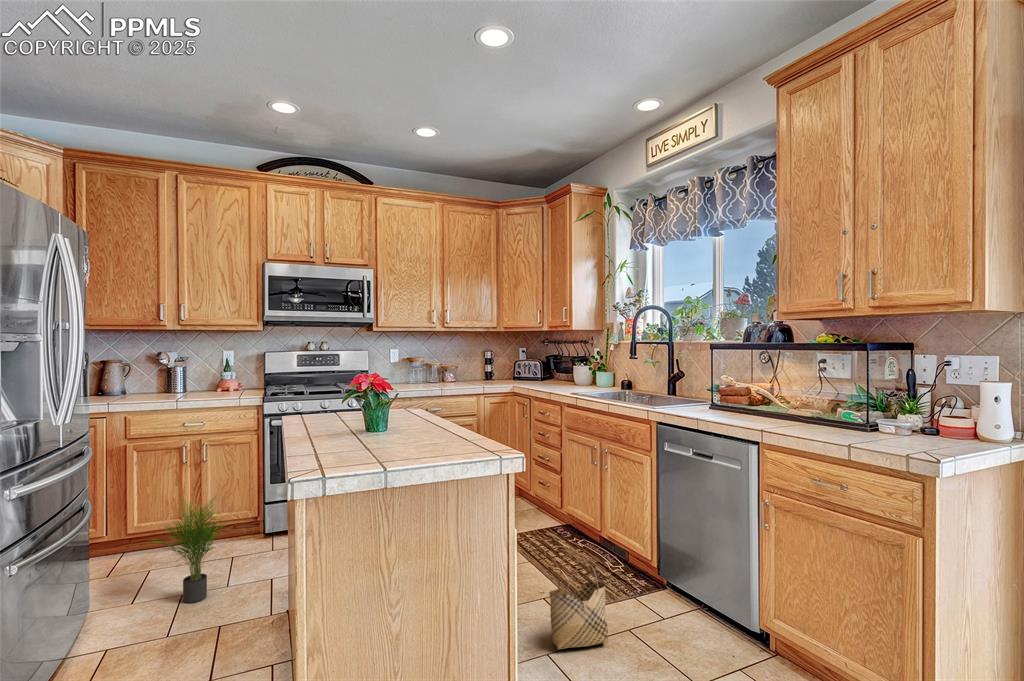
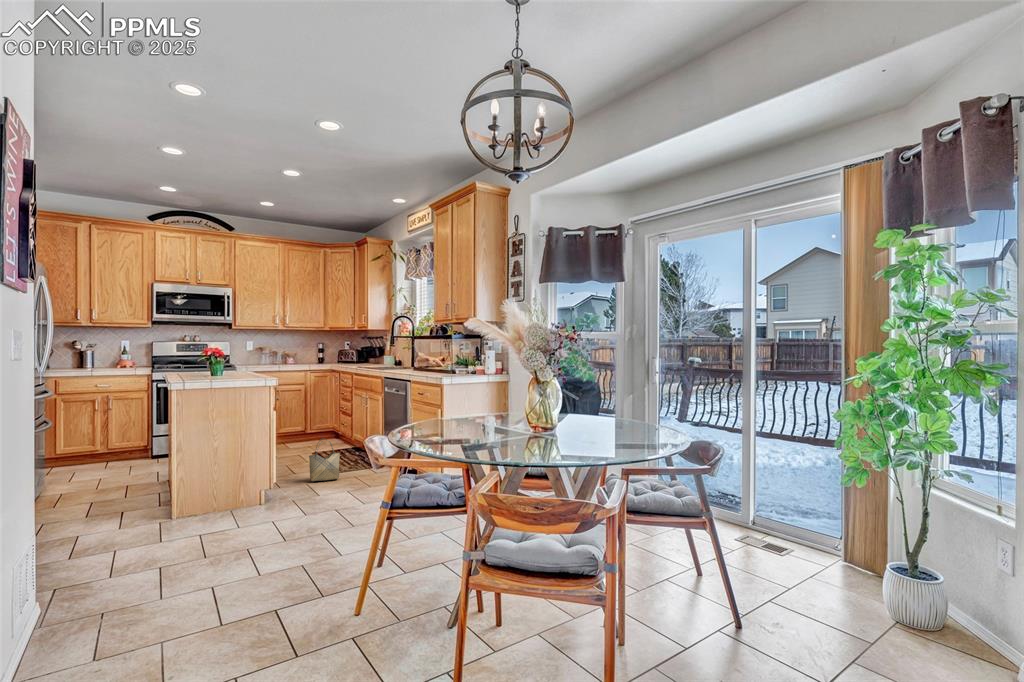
potted plant: present [154,499,223,603] -> none [79,418,133,479]

